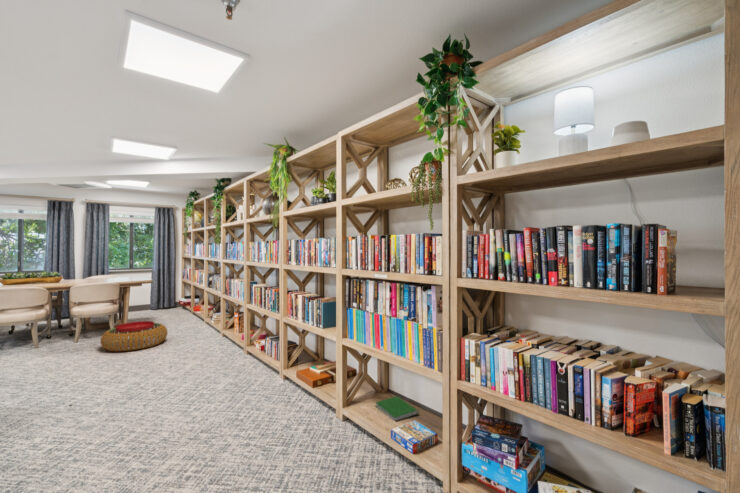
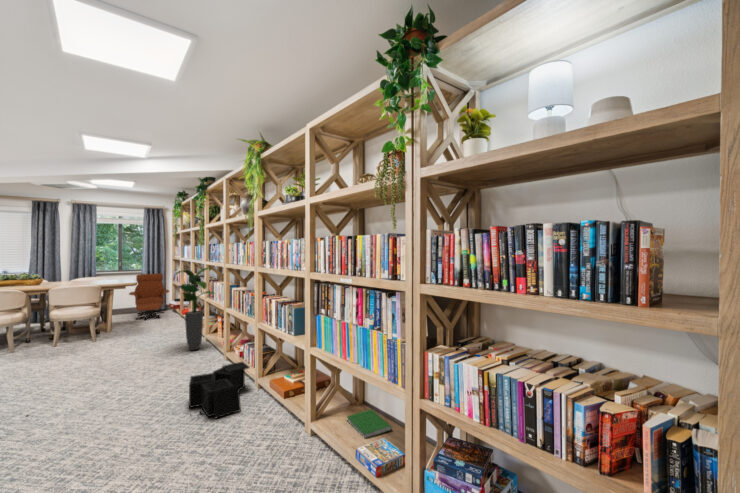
potted plant: none [196,266,234,345] -> present [176,268,214,350]
lounge chair: none [141,272,181,318] -> present [129,273,169,320]
pouf: present [101,321,167,351] -> none [76,325,147,357]
storage bin: none [223,354,277,406] -> present [189,362,249,418]

